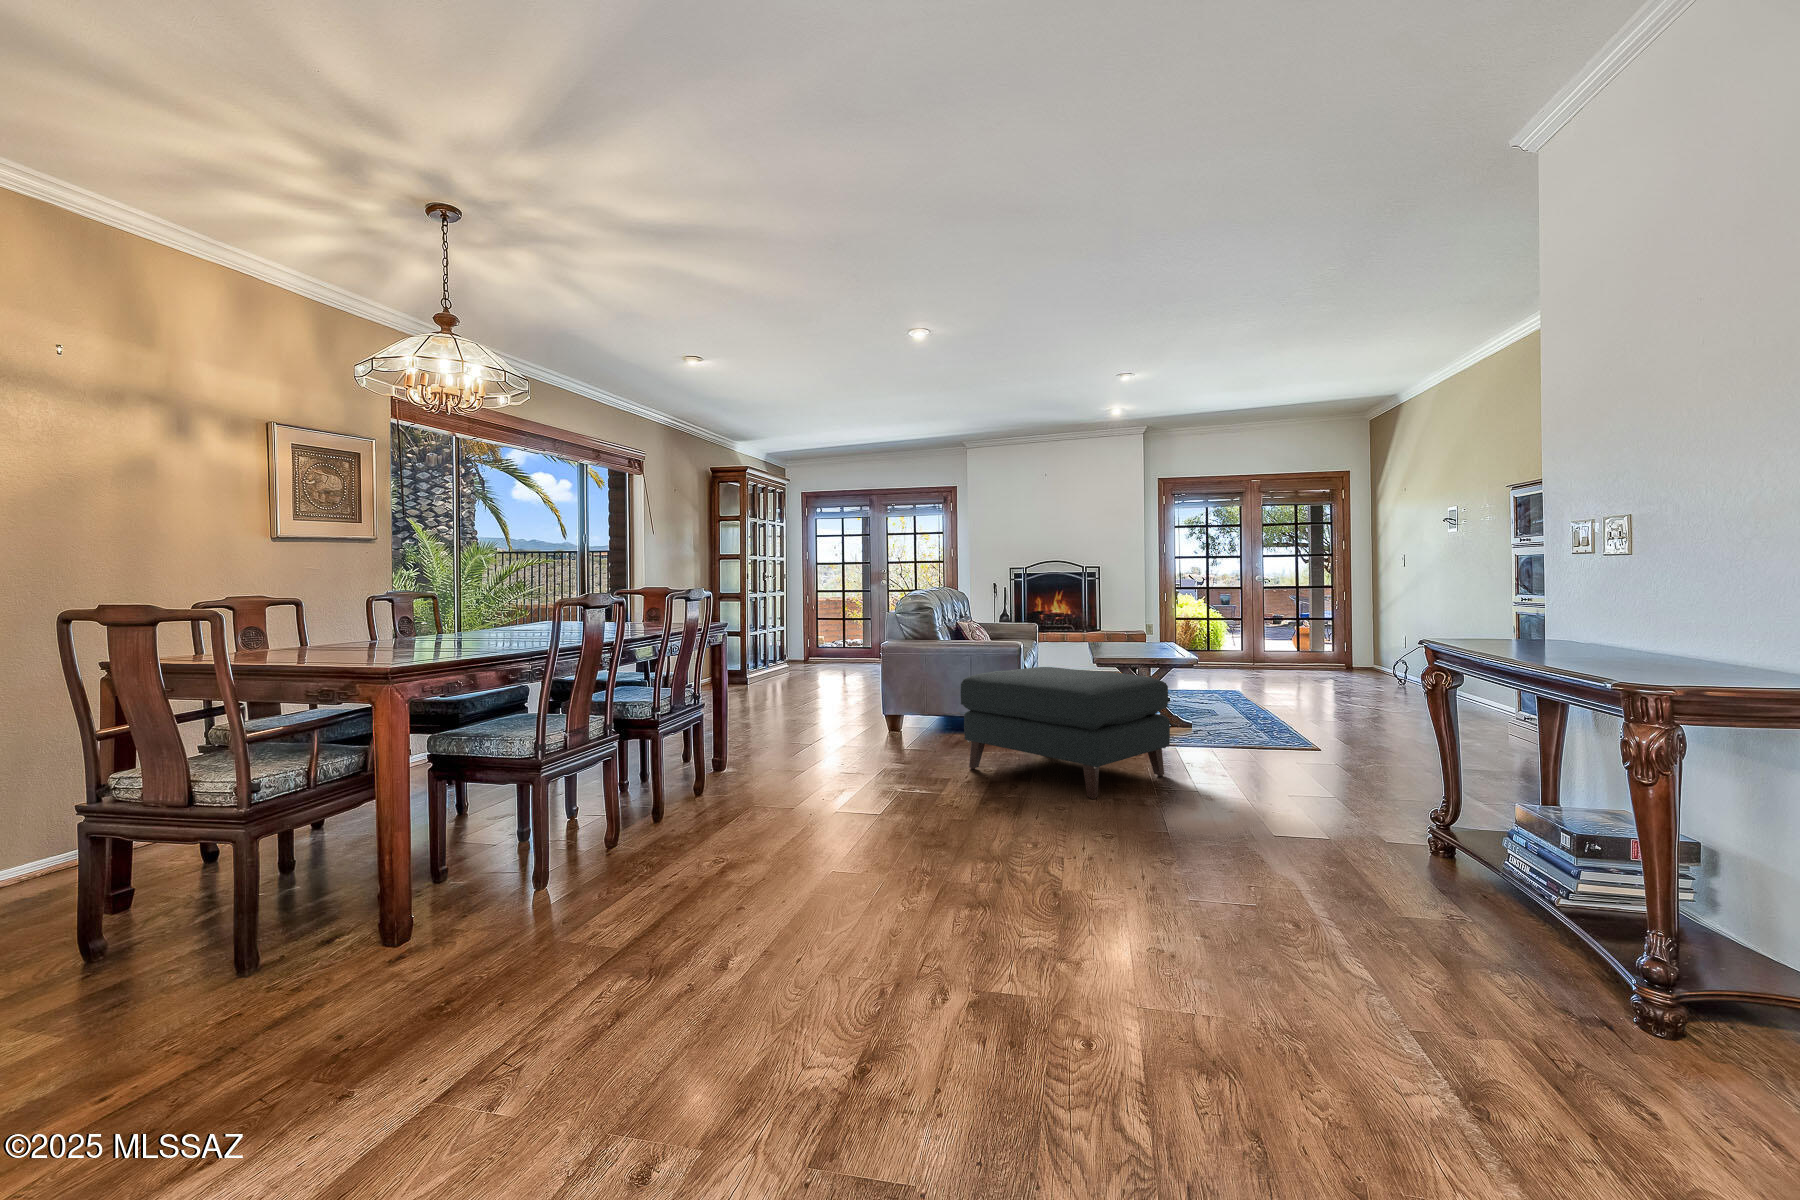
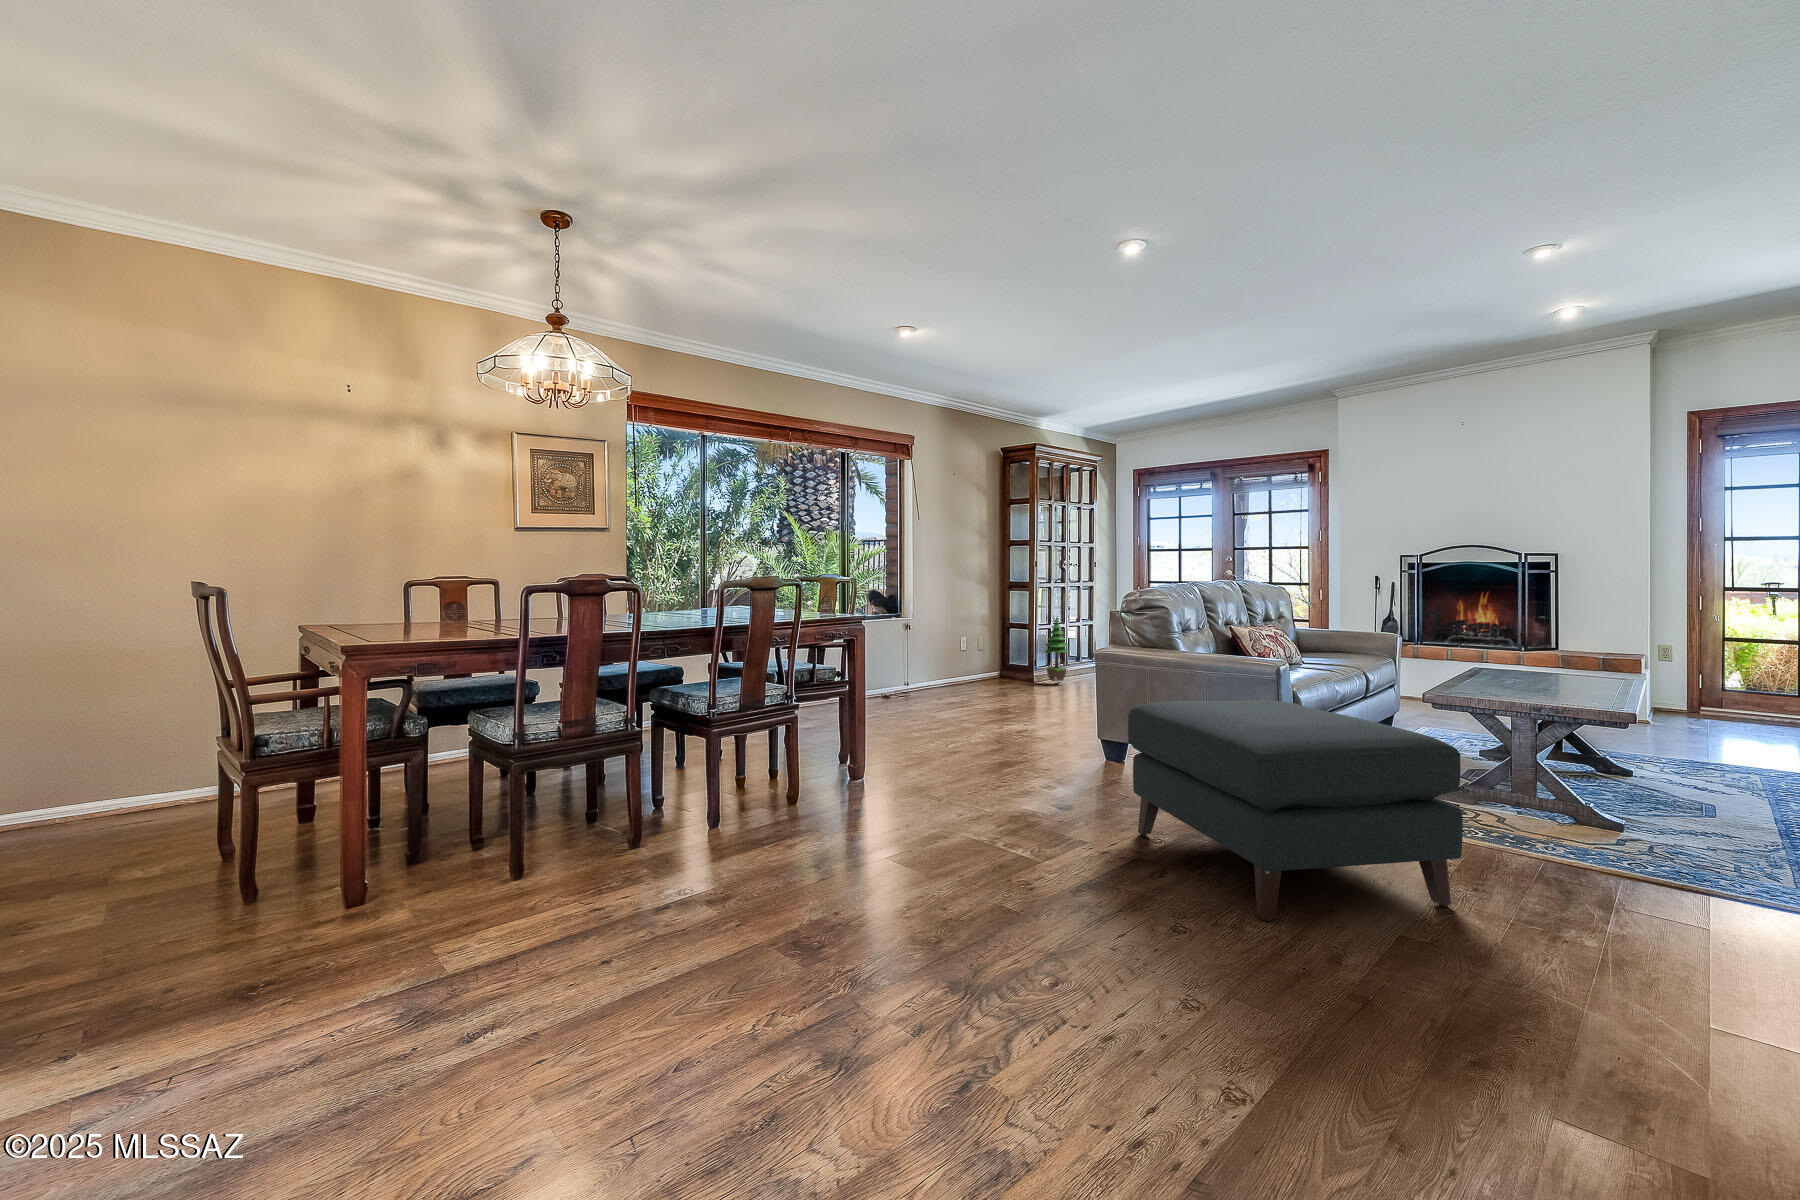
potted tree: none [755,620,777,680] -> present [1045,617,1068,685]

